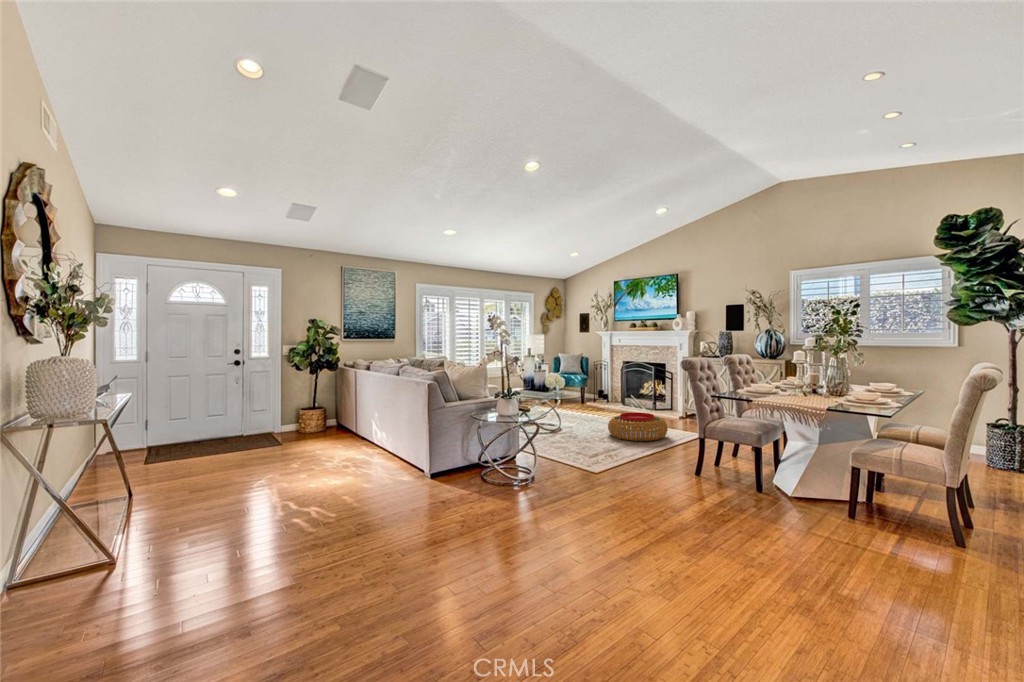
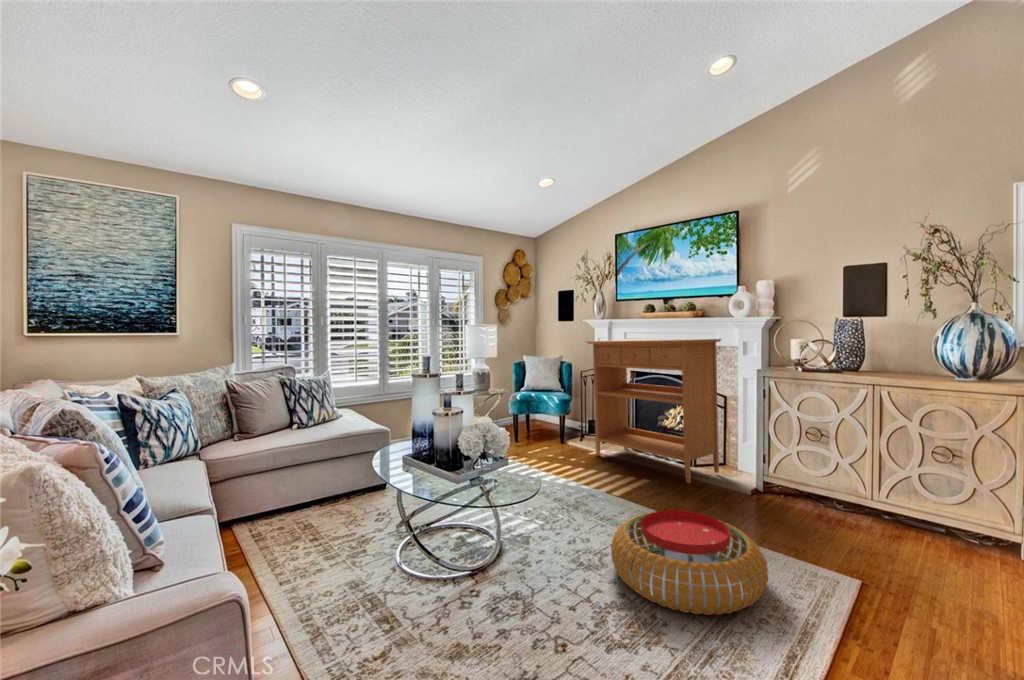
console table: none [597,342,668,415] -> present [586,339,721,483]

